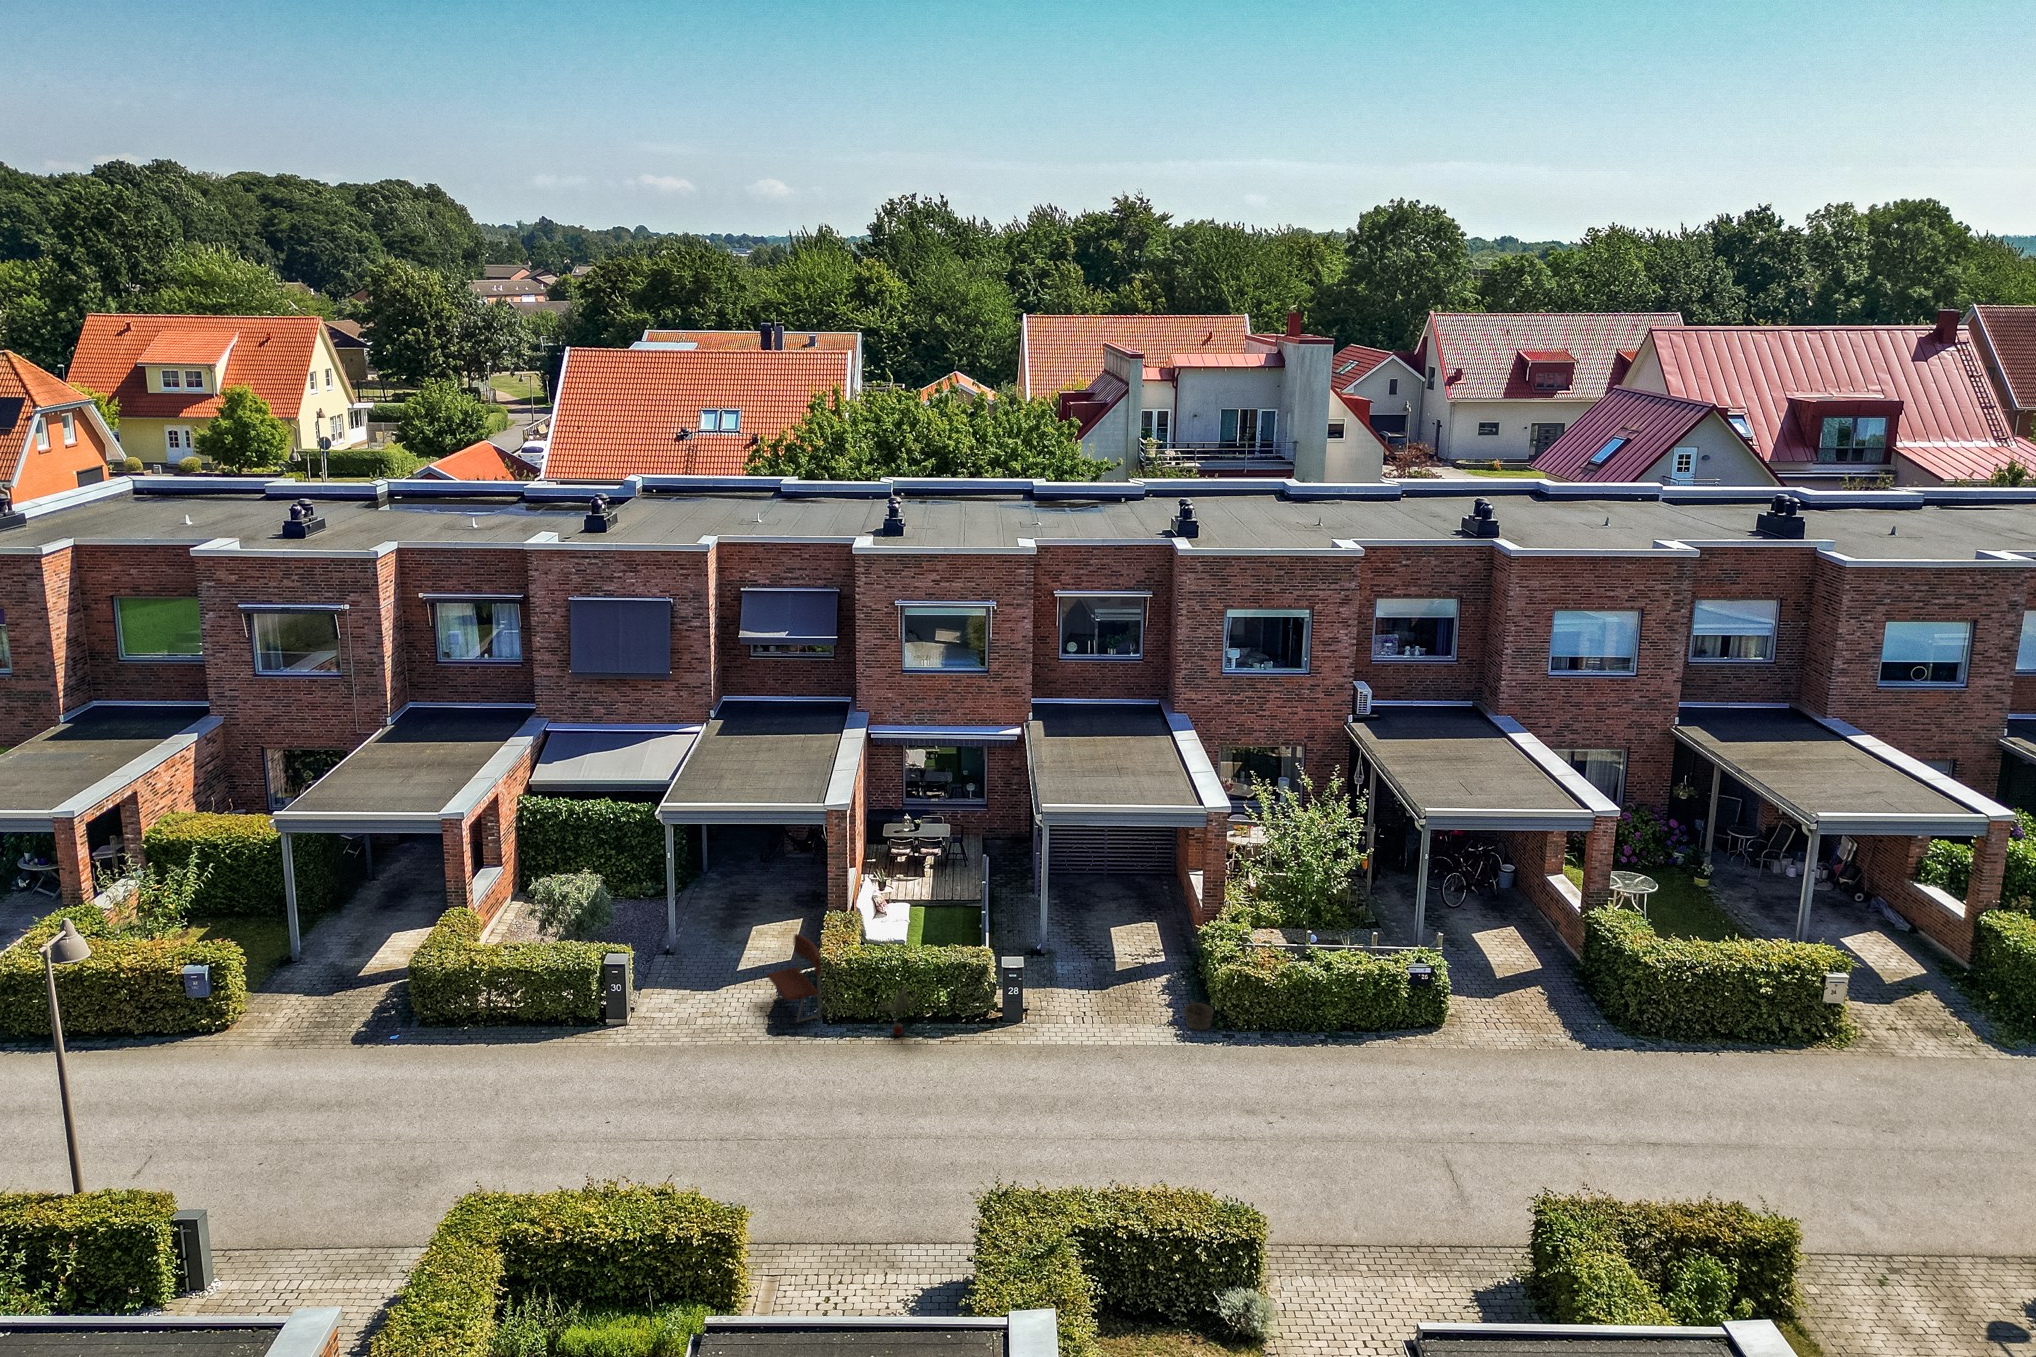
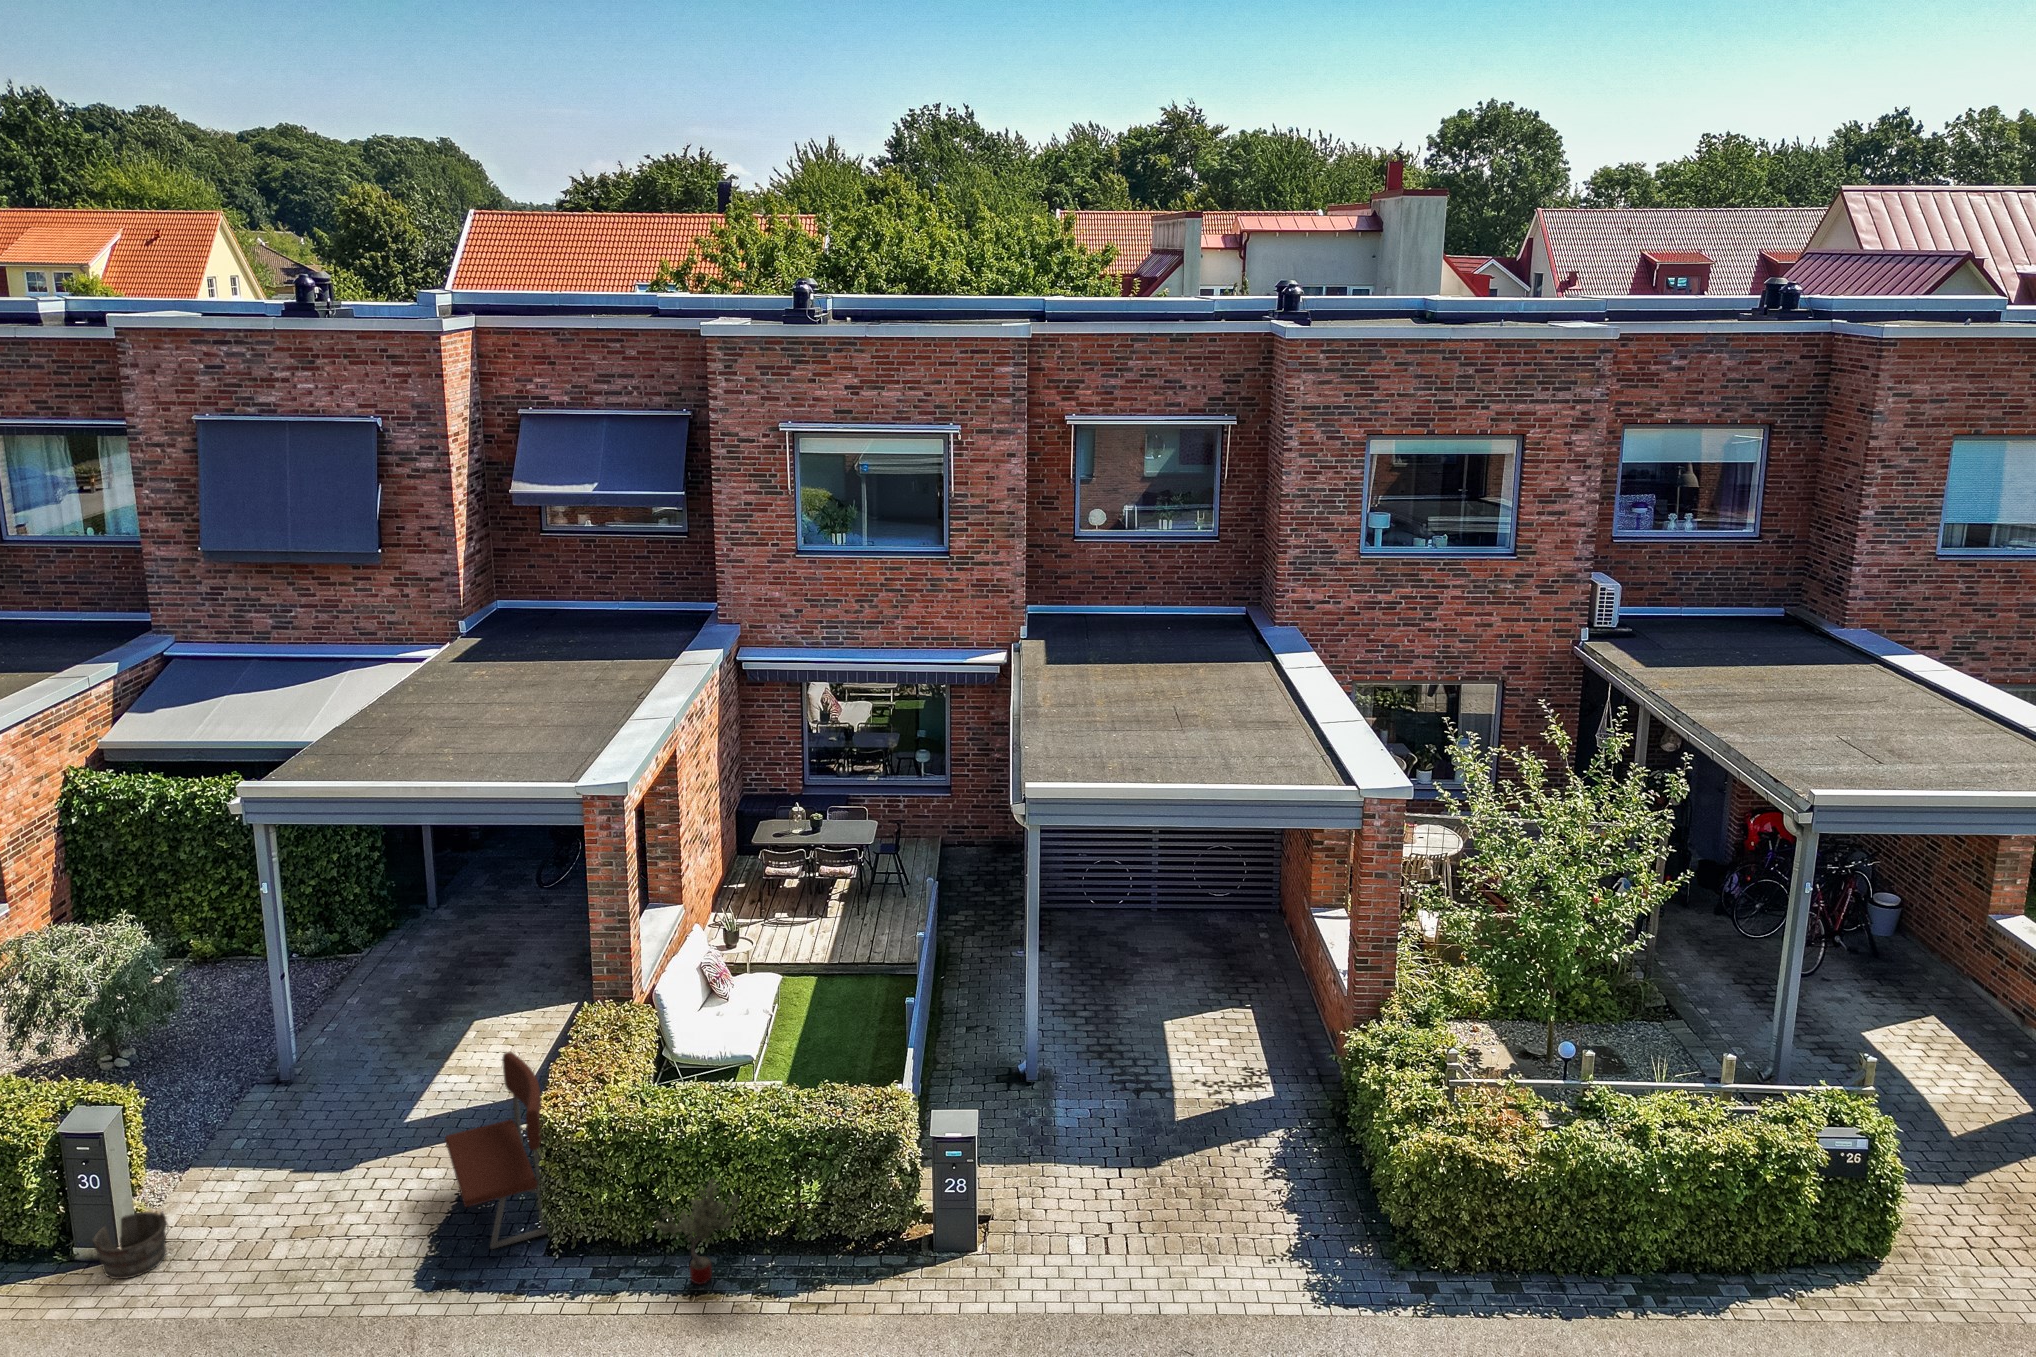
bucket: present [1182,1001,1214,1031] -> present [93,1211,168,1279]

